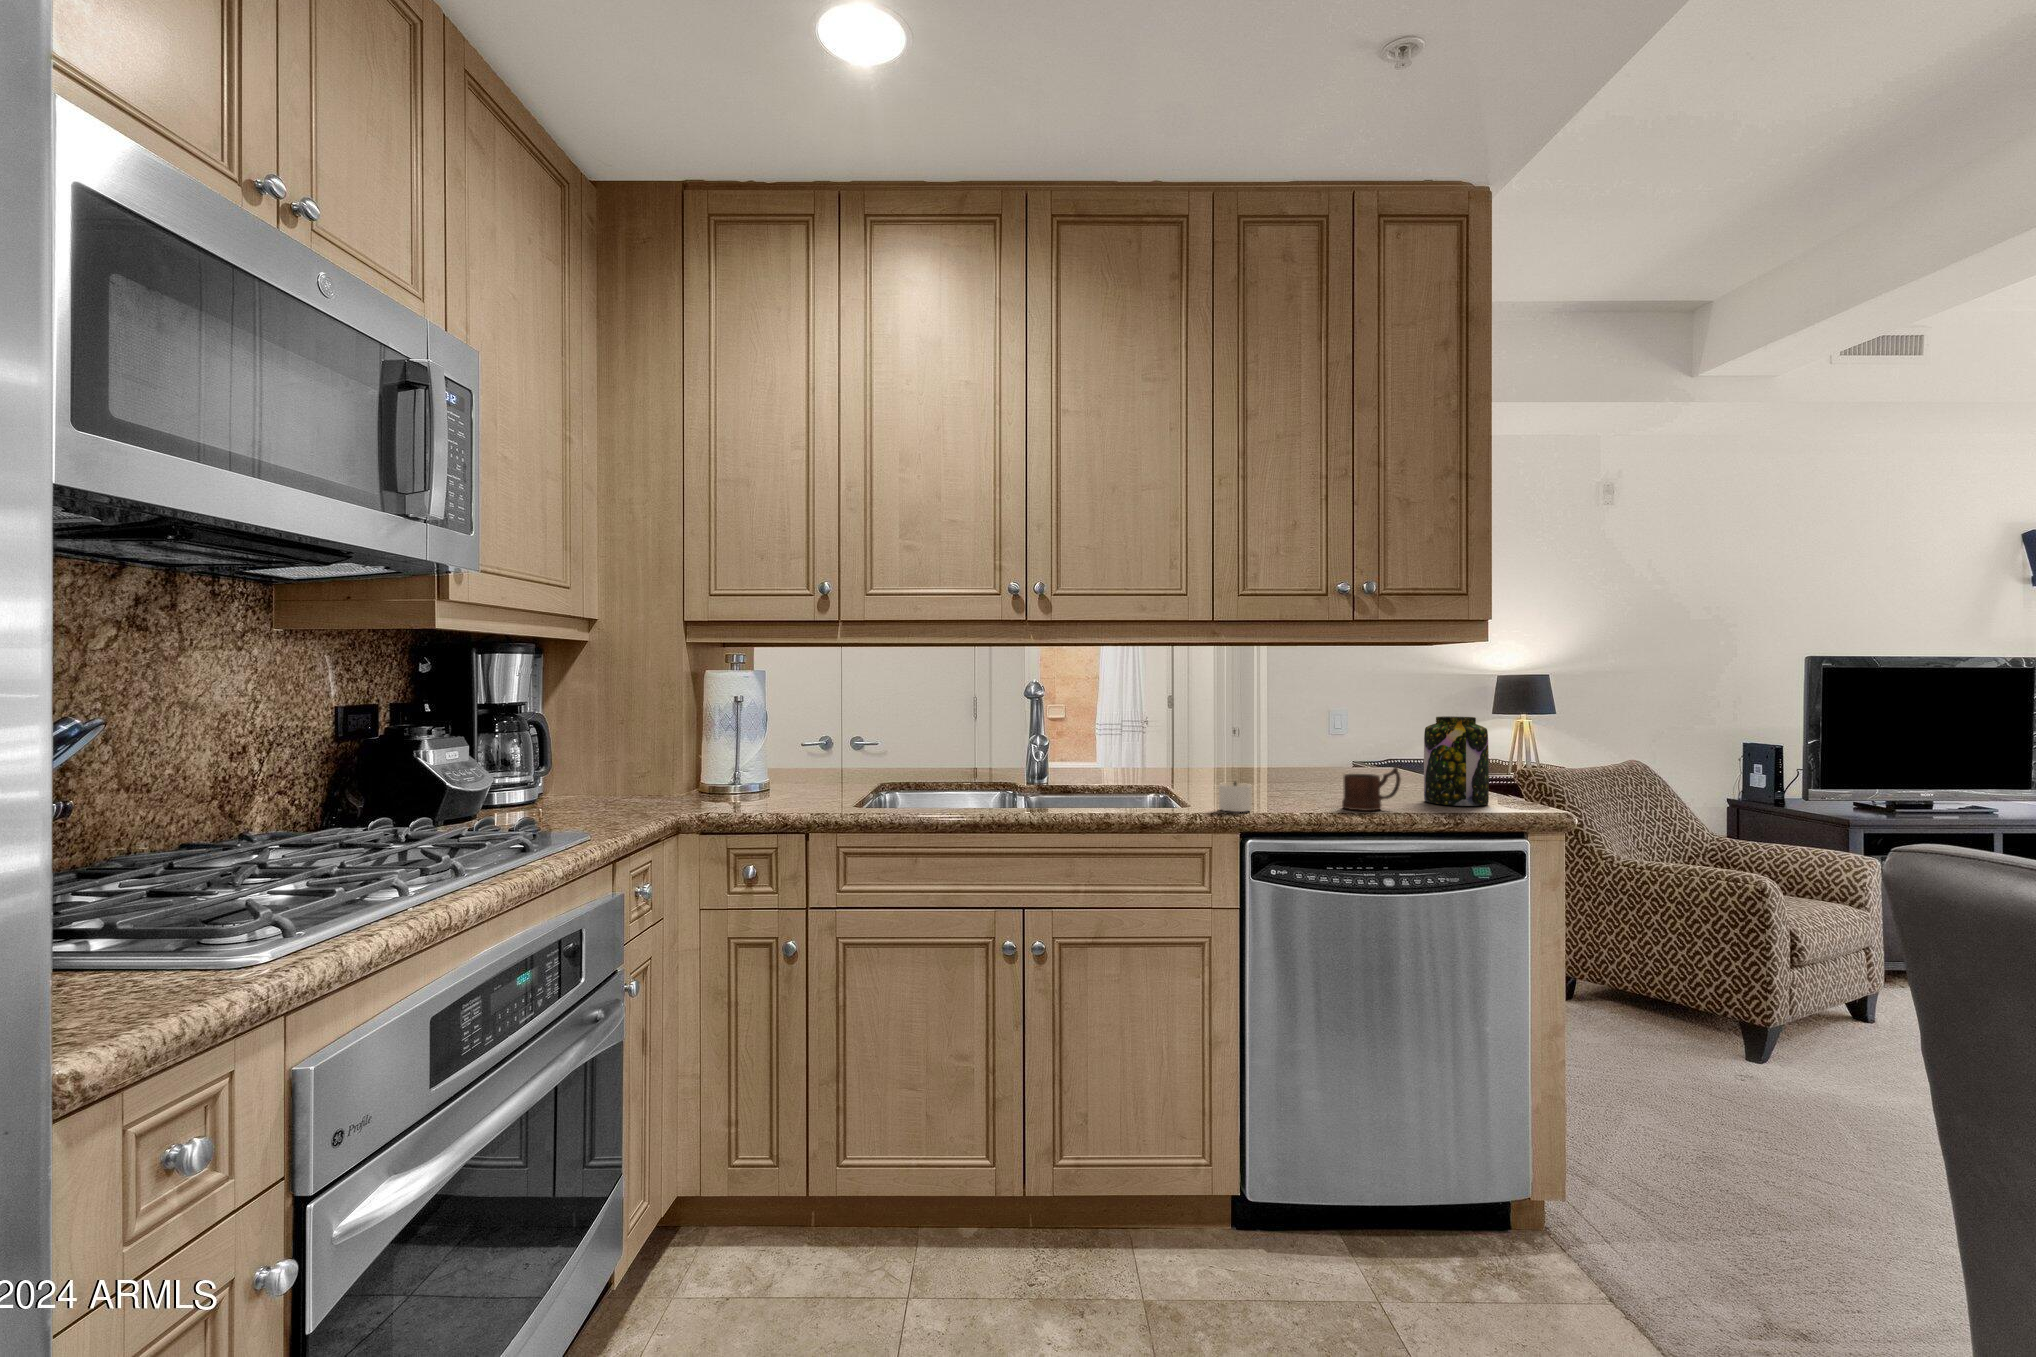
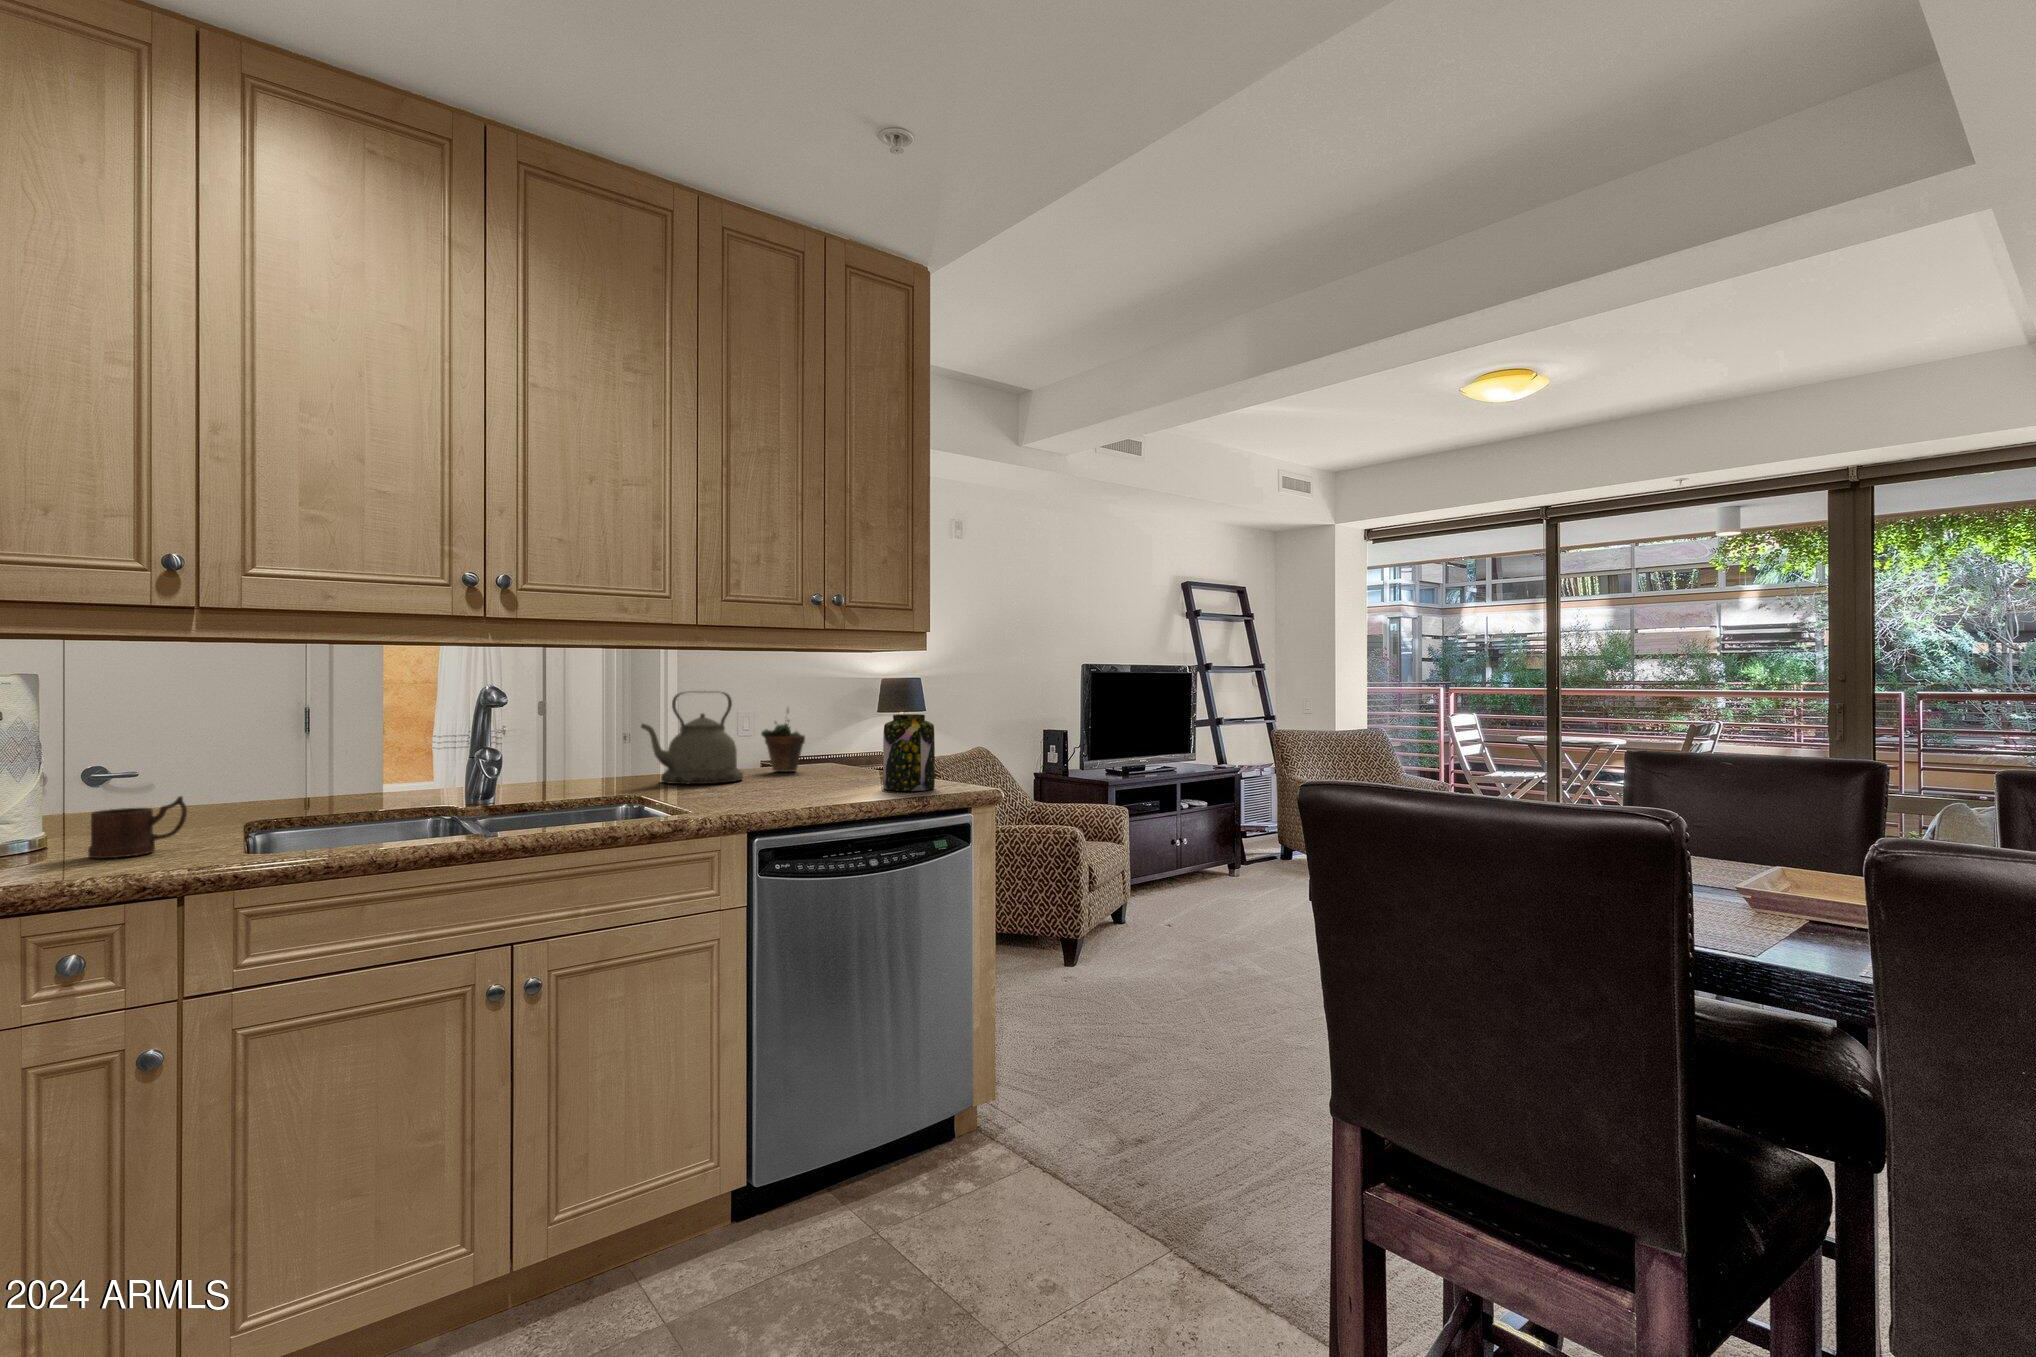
kettle: none [1183,689,1285,782] -> present [641,691,743,784]
succulent plant: none [1312,706,1360,776] -> present [761,710,805,772]
mug: present [1342,767,1401,811] -> present [88,796,187,858]
candle: present [1219,782,1251,812] -> none [719,783,767,813]

